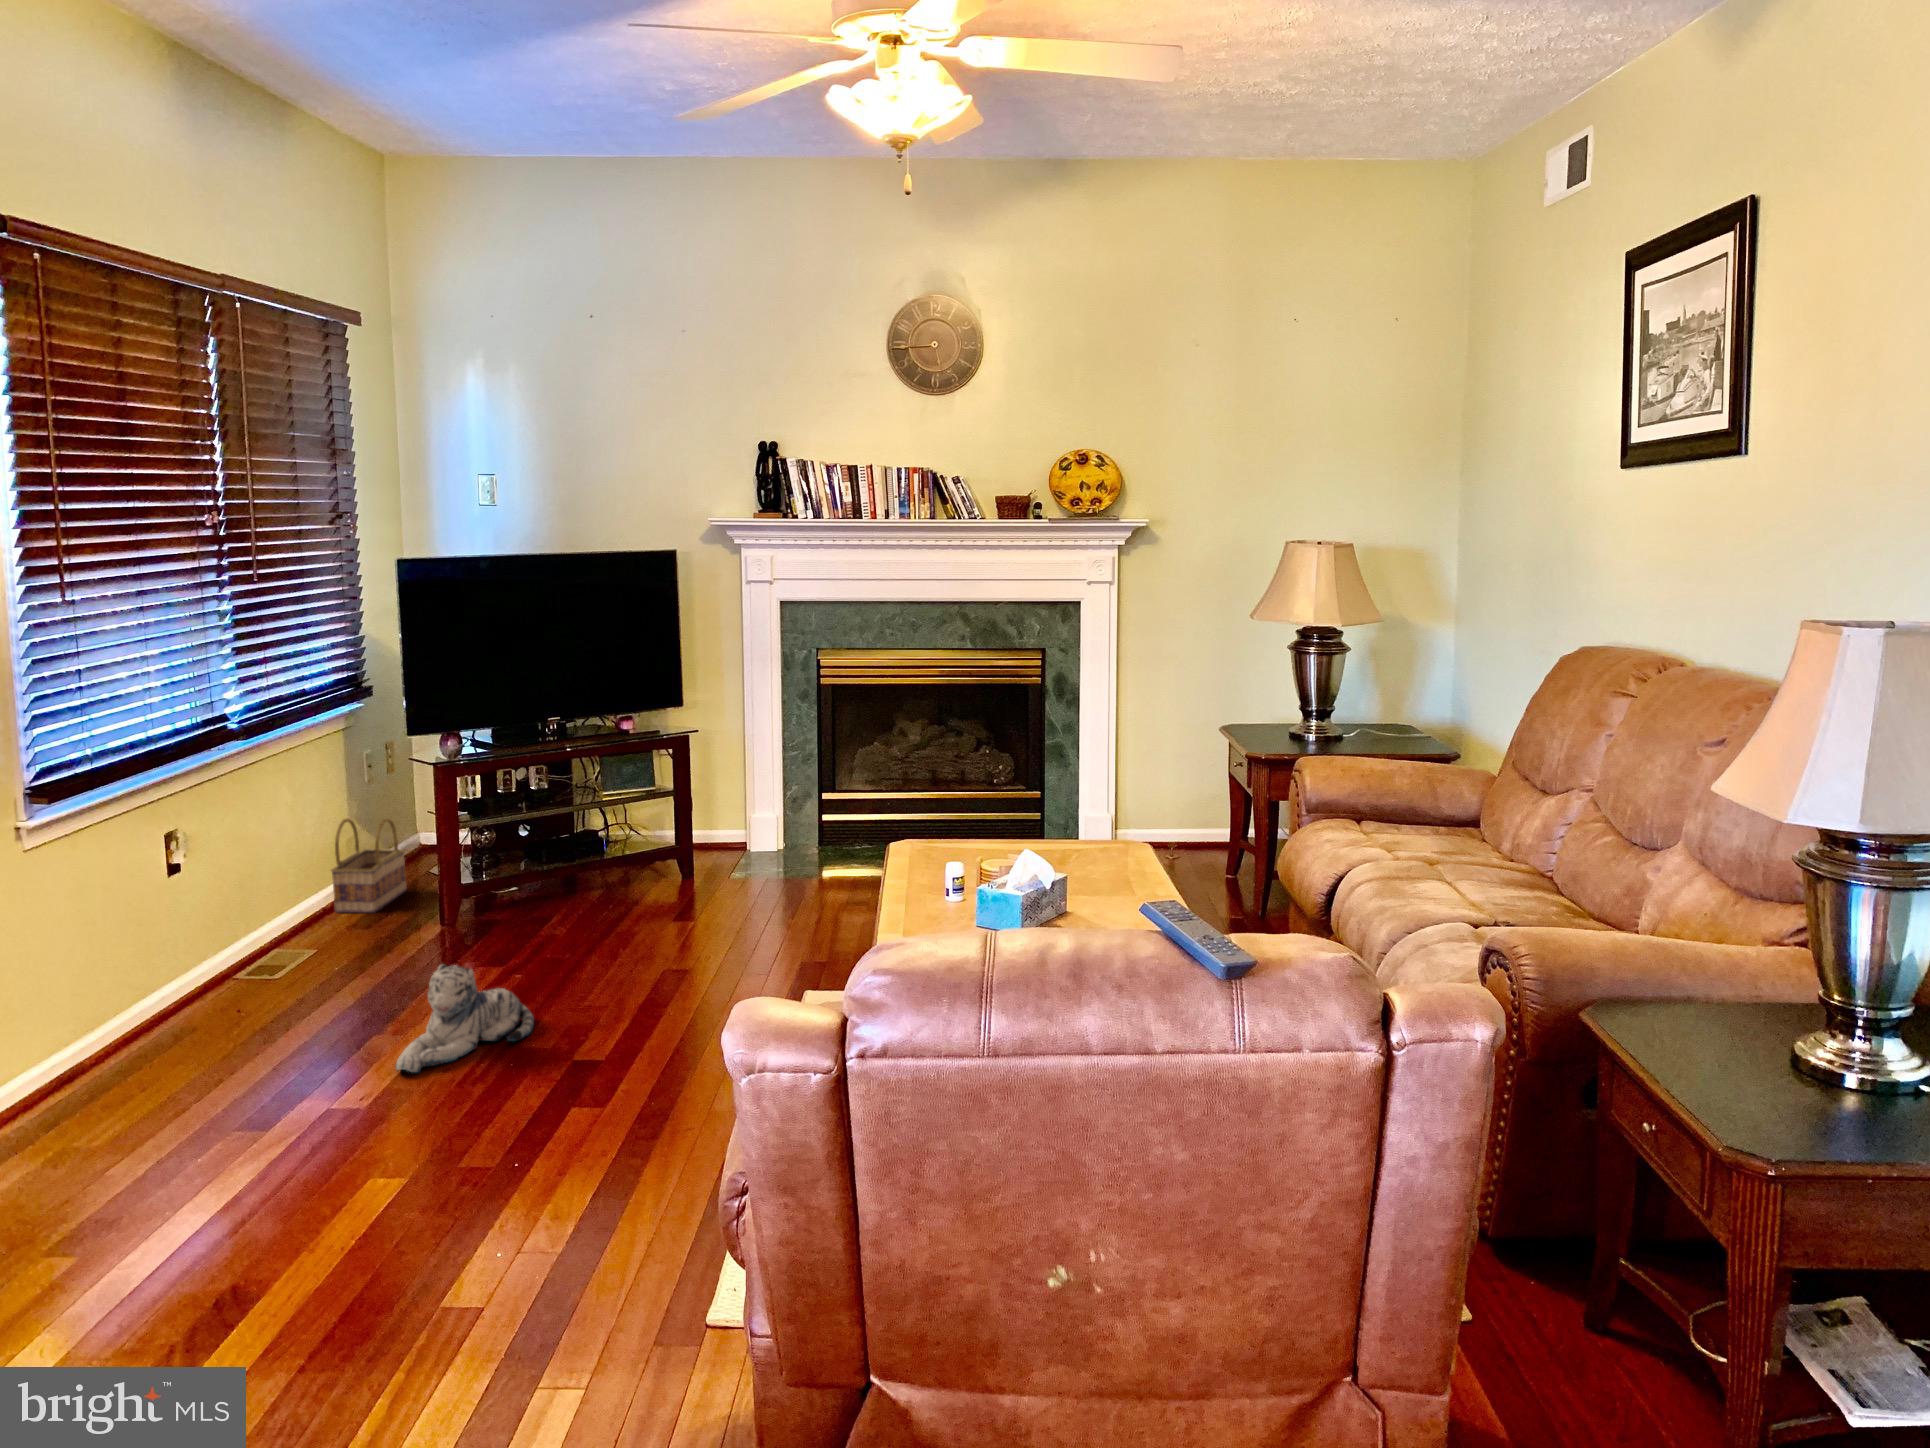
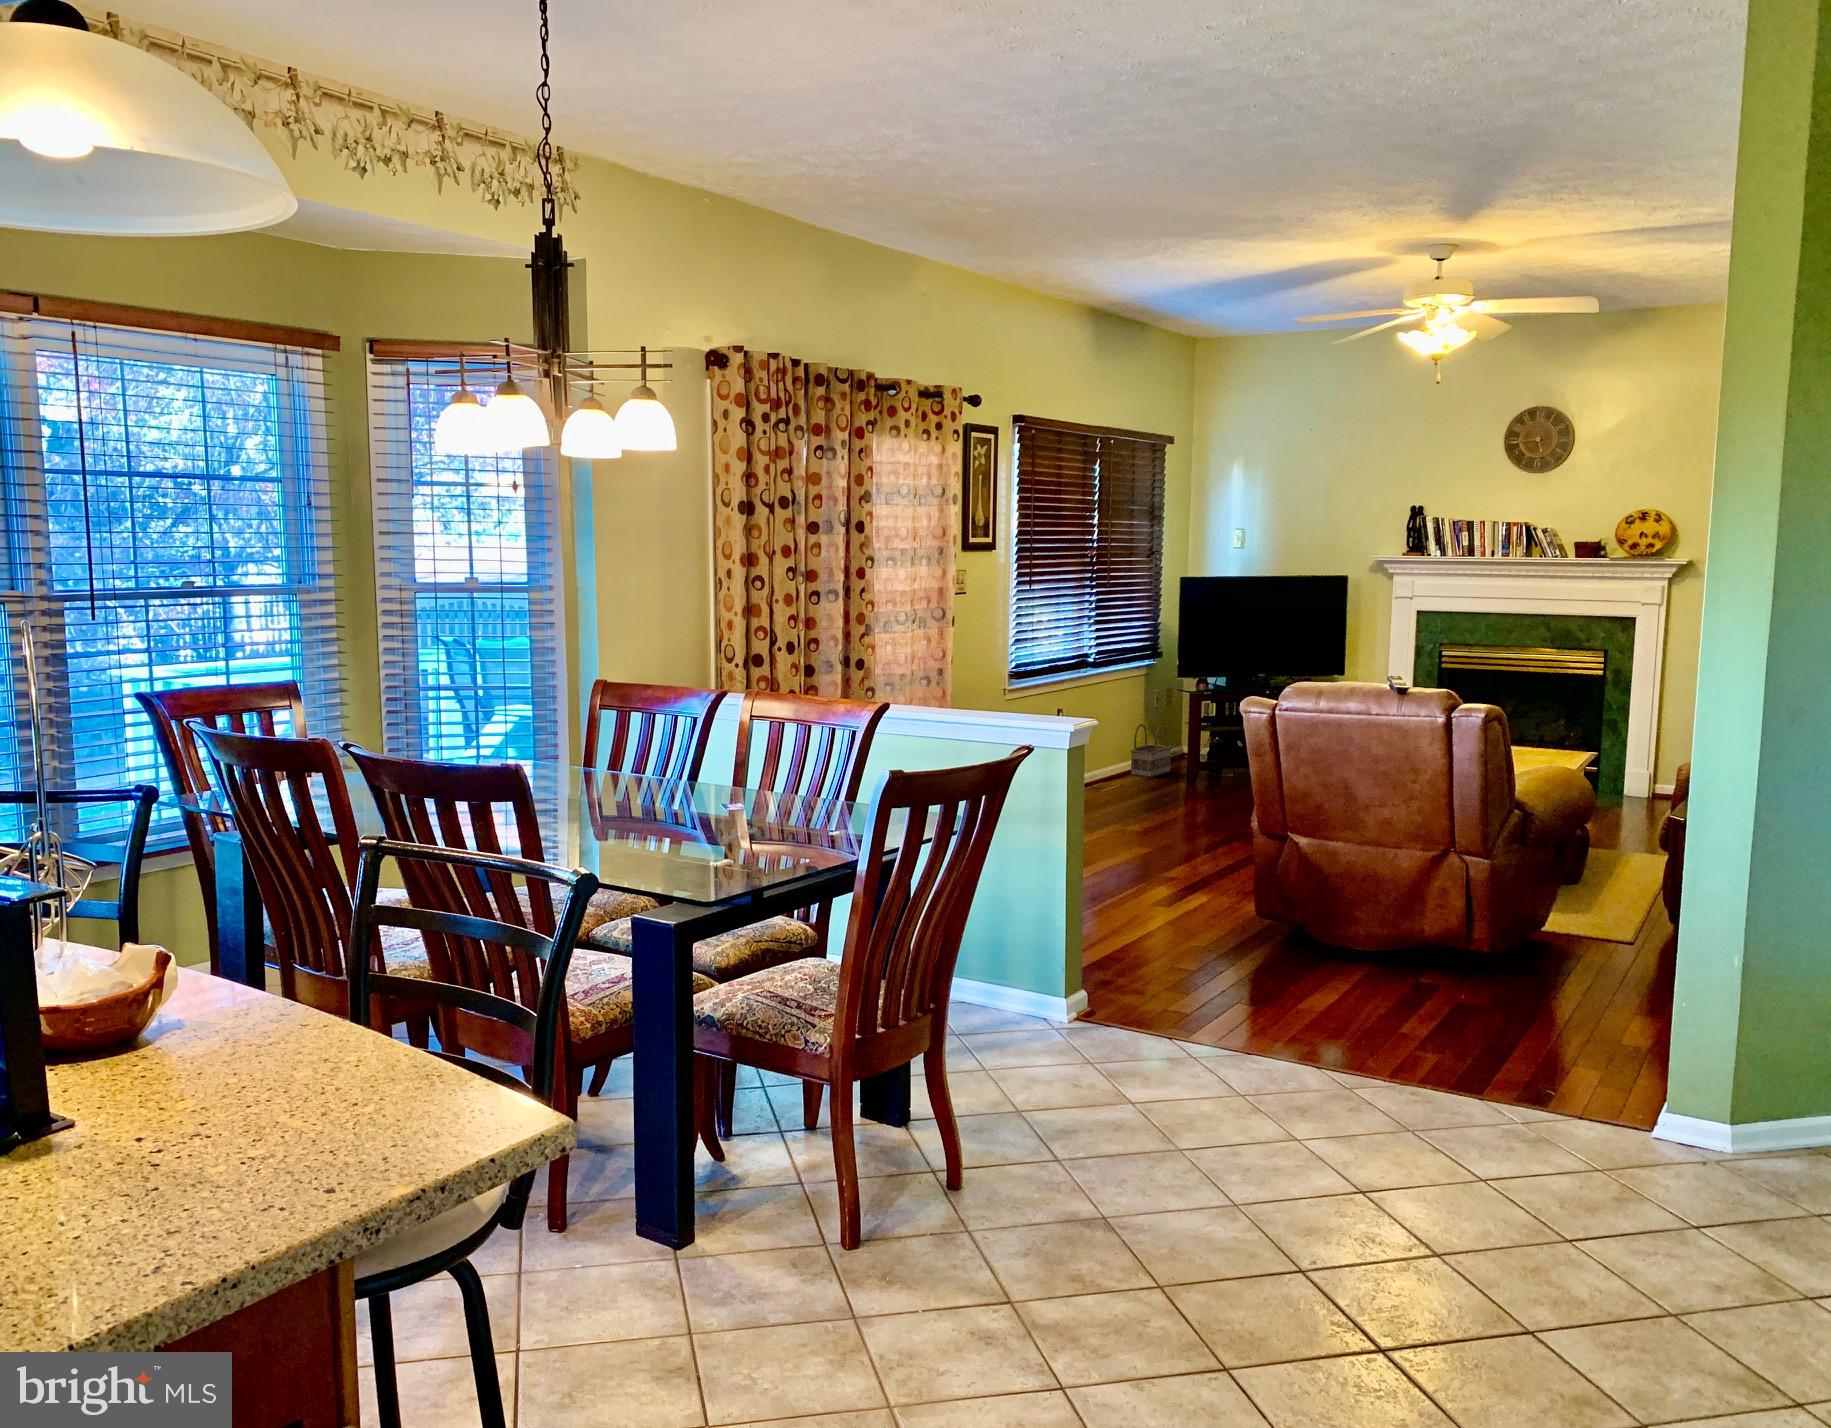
plush toy: present [395,964,534,1073] -> none [1148,777,1217,824]

